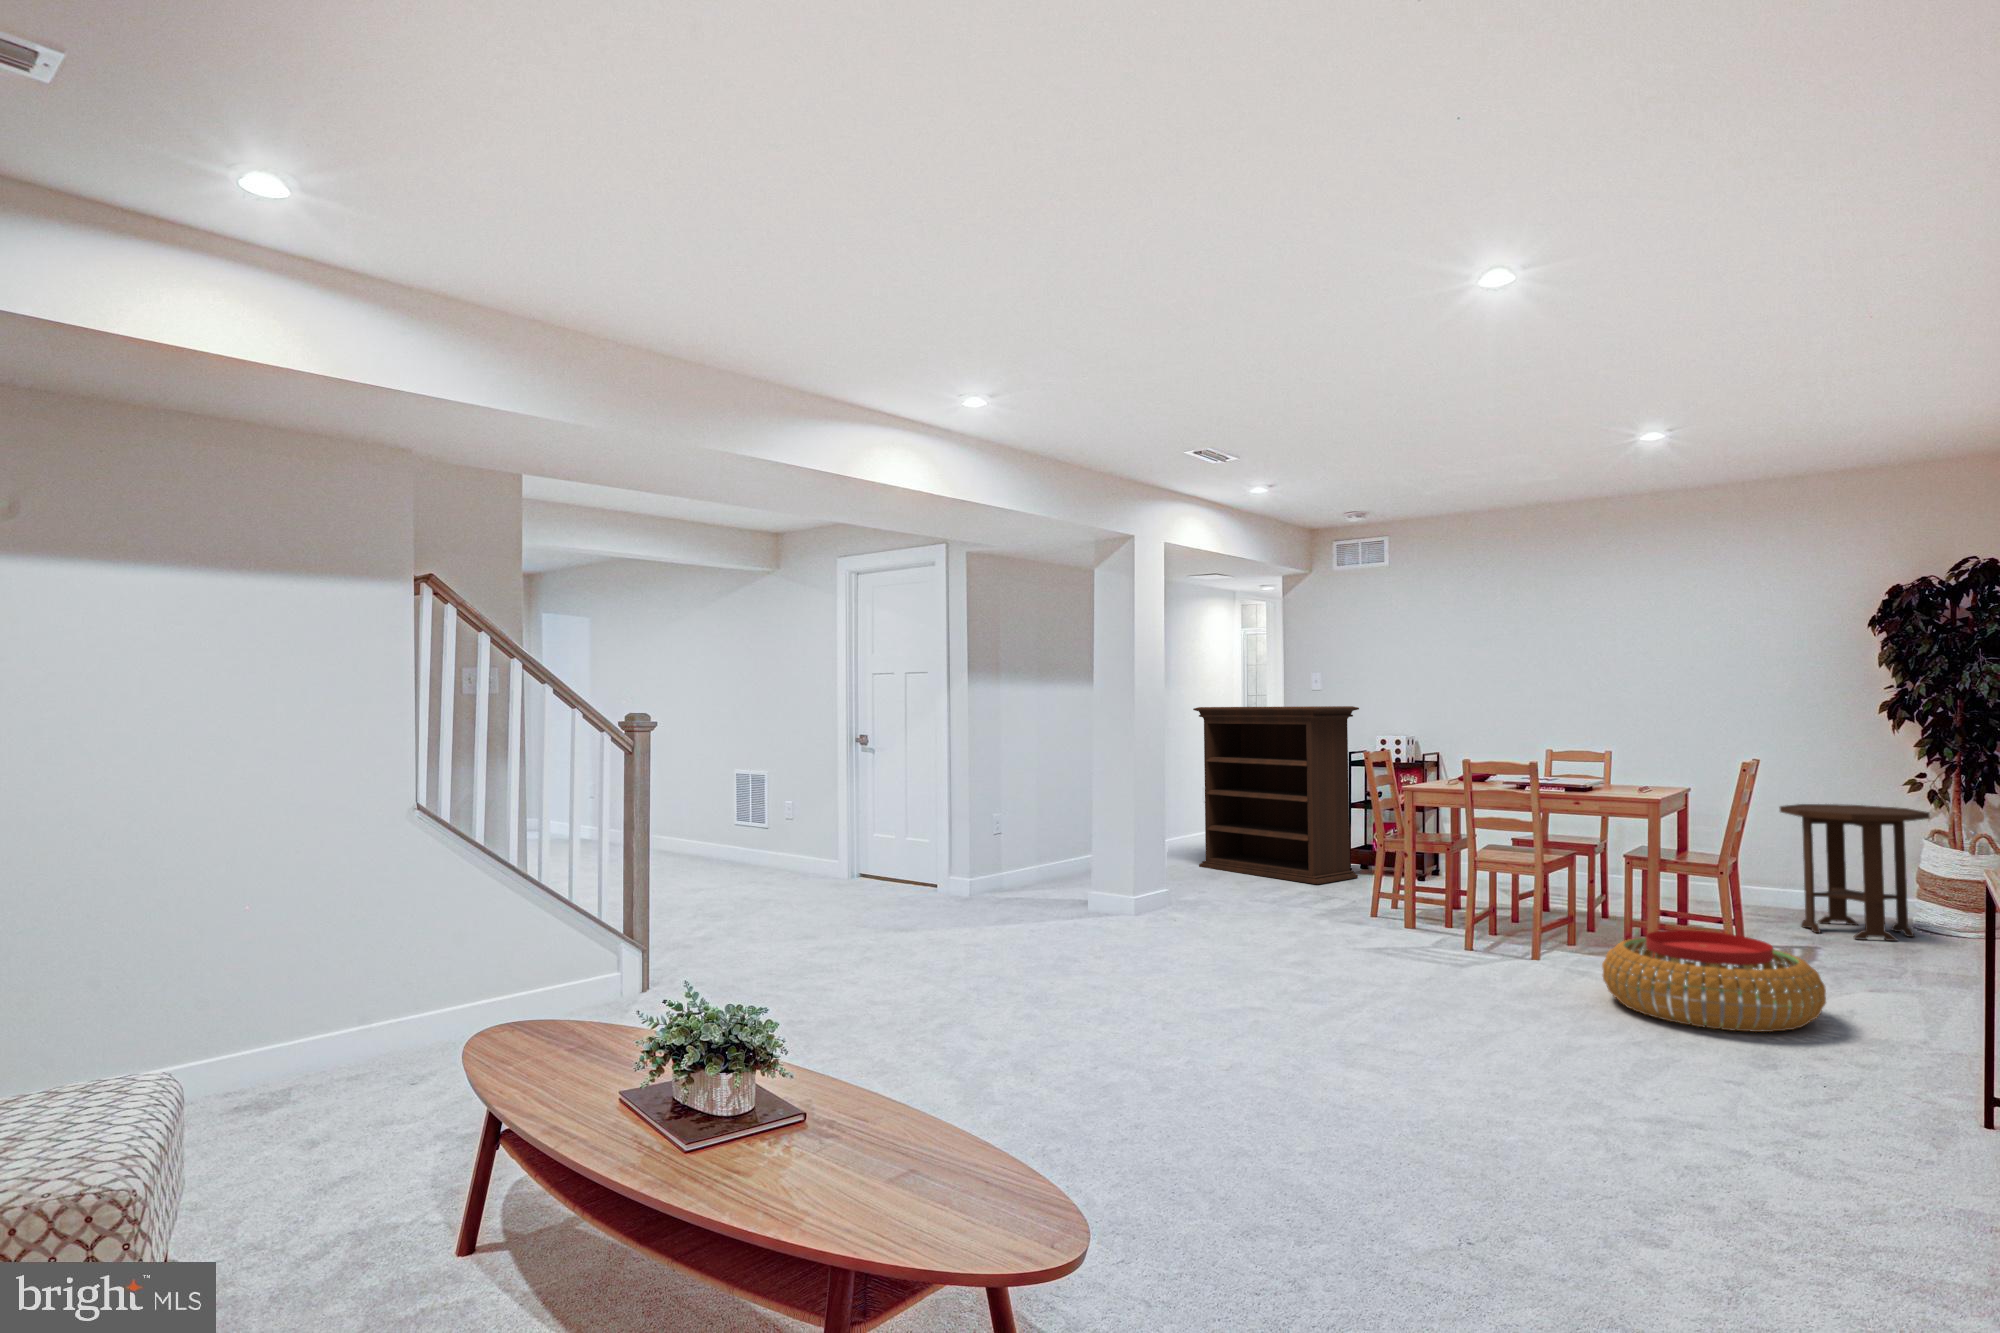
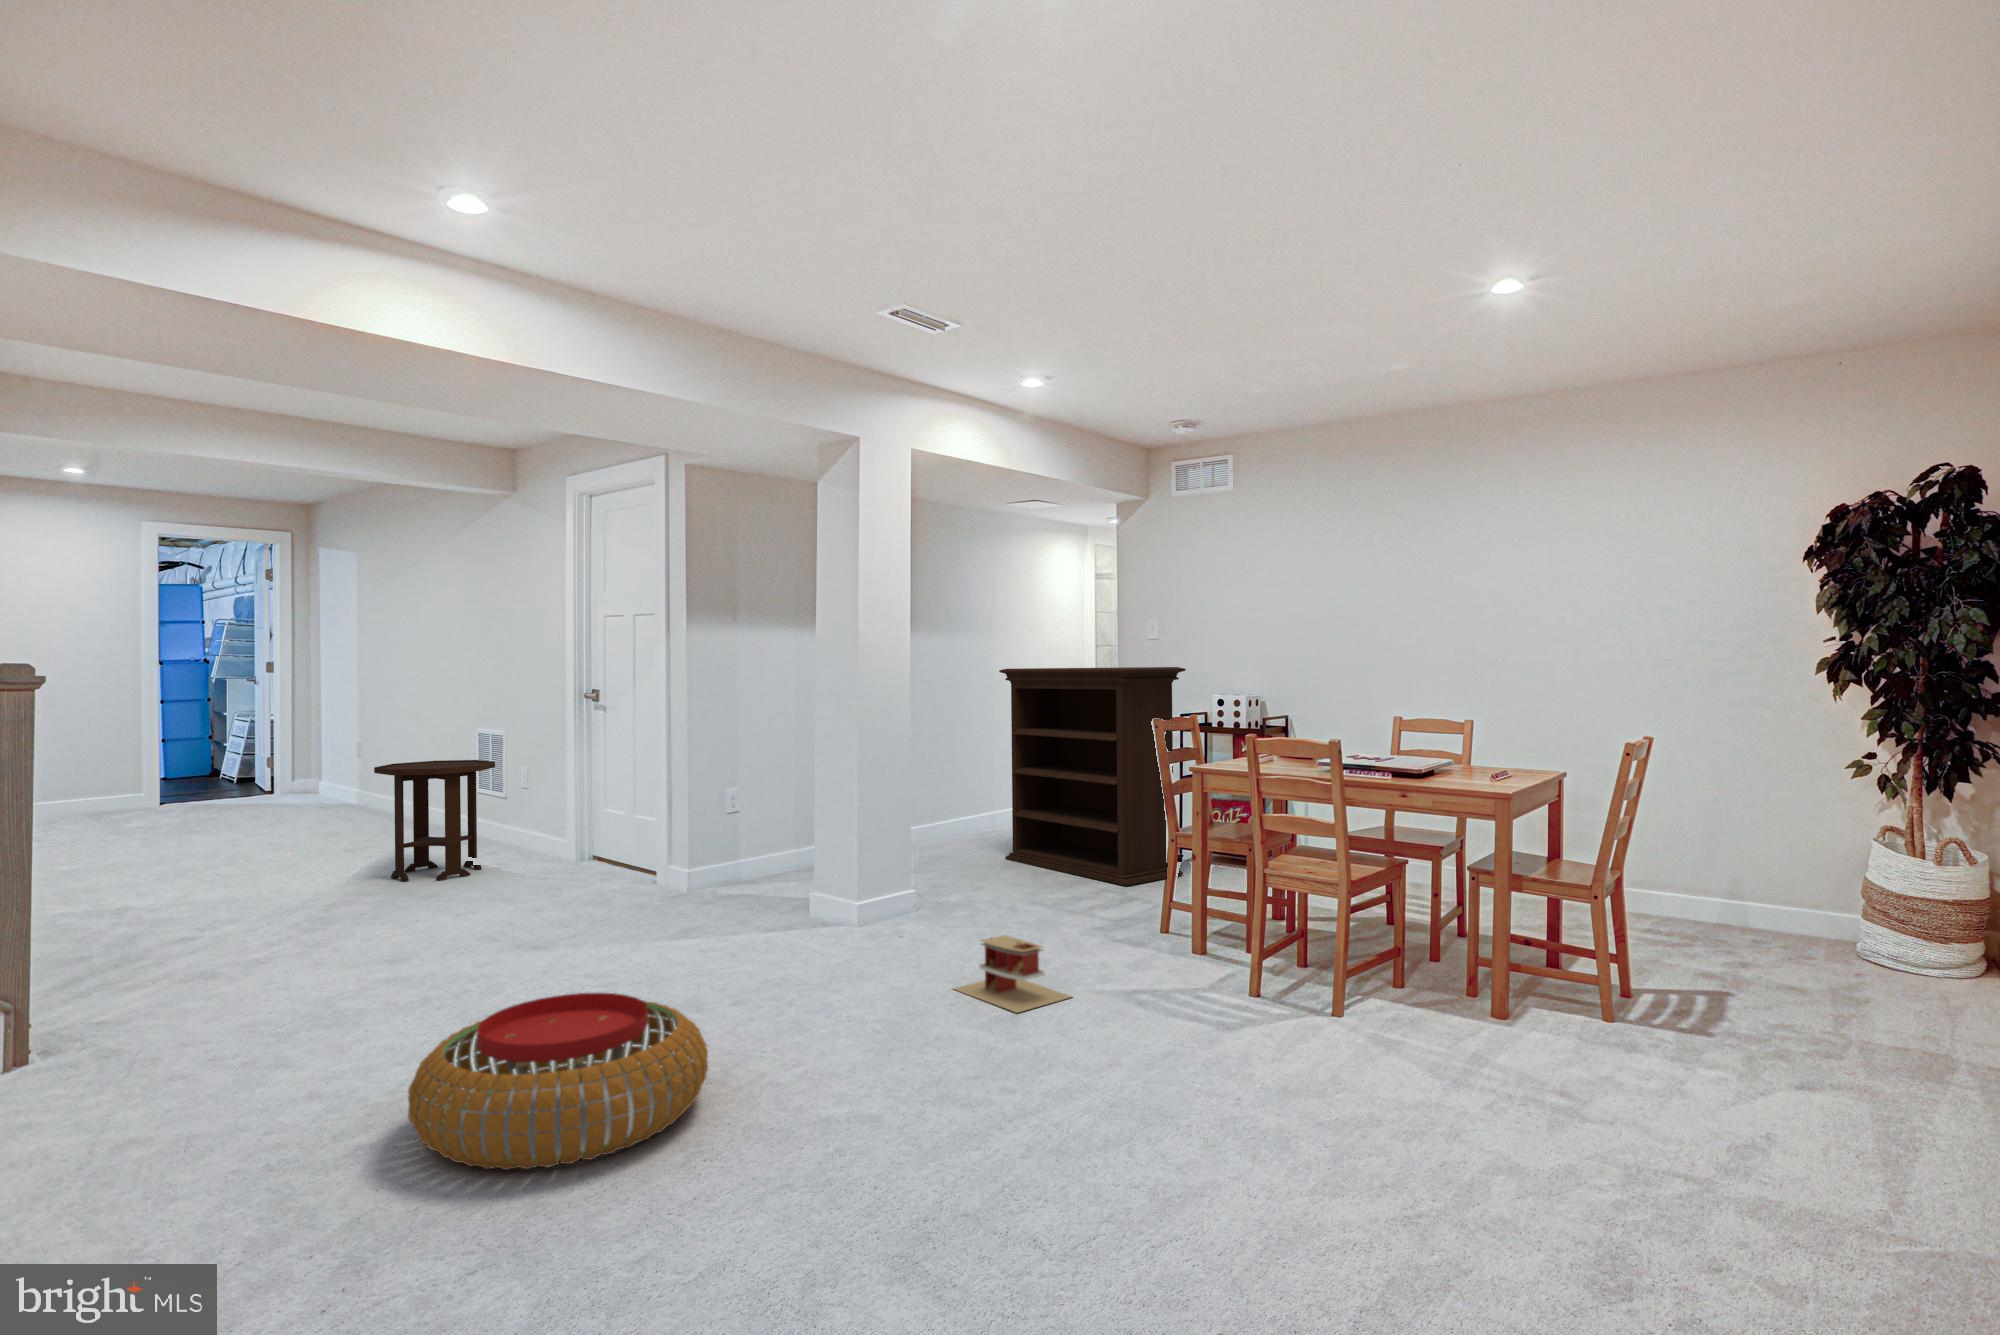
side table: present [1780,804,1930,941] -> present [374,760,495,881]
toy house: none [1239,905,1334,957] -> present [955,935,1071,1013]
pouf: present [1602,930,1826,1032] -> present [408,993,708,1170]

